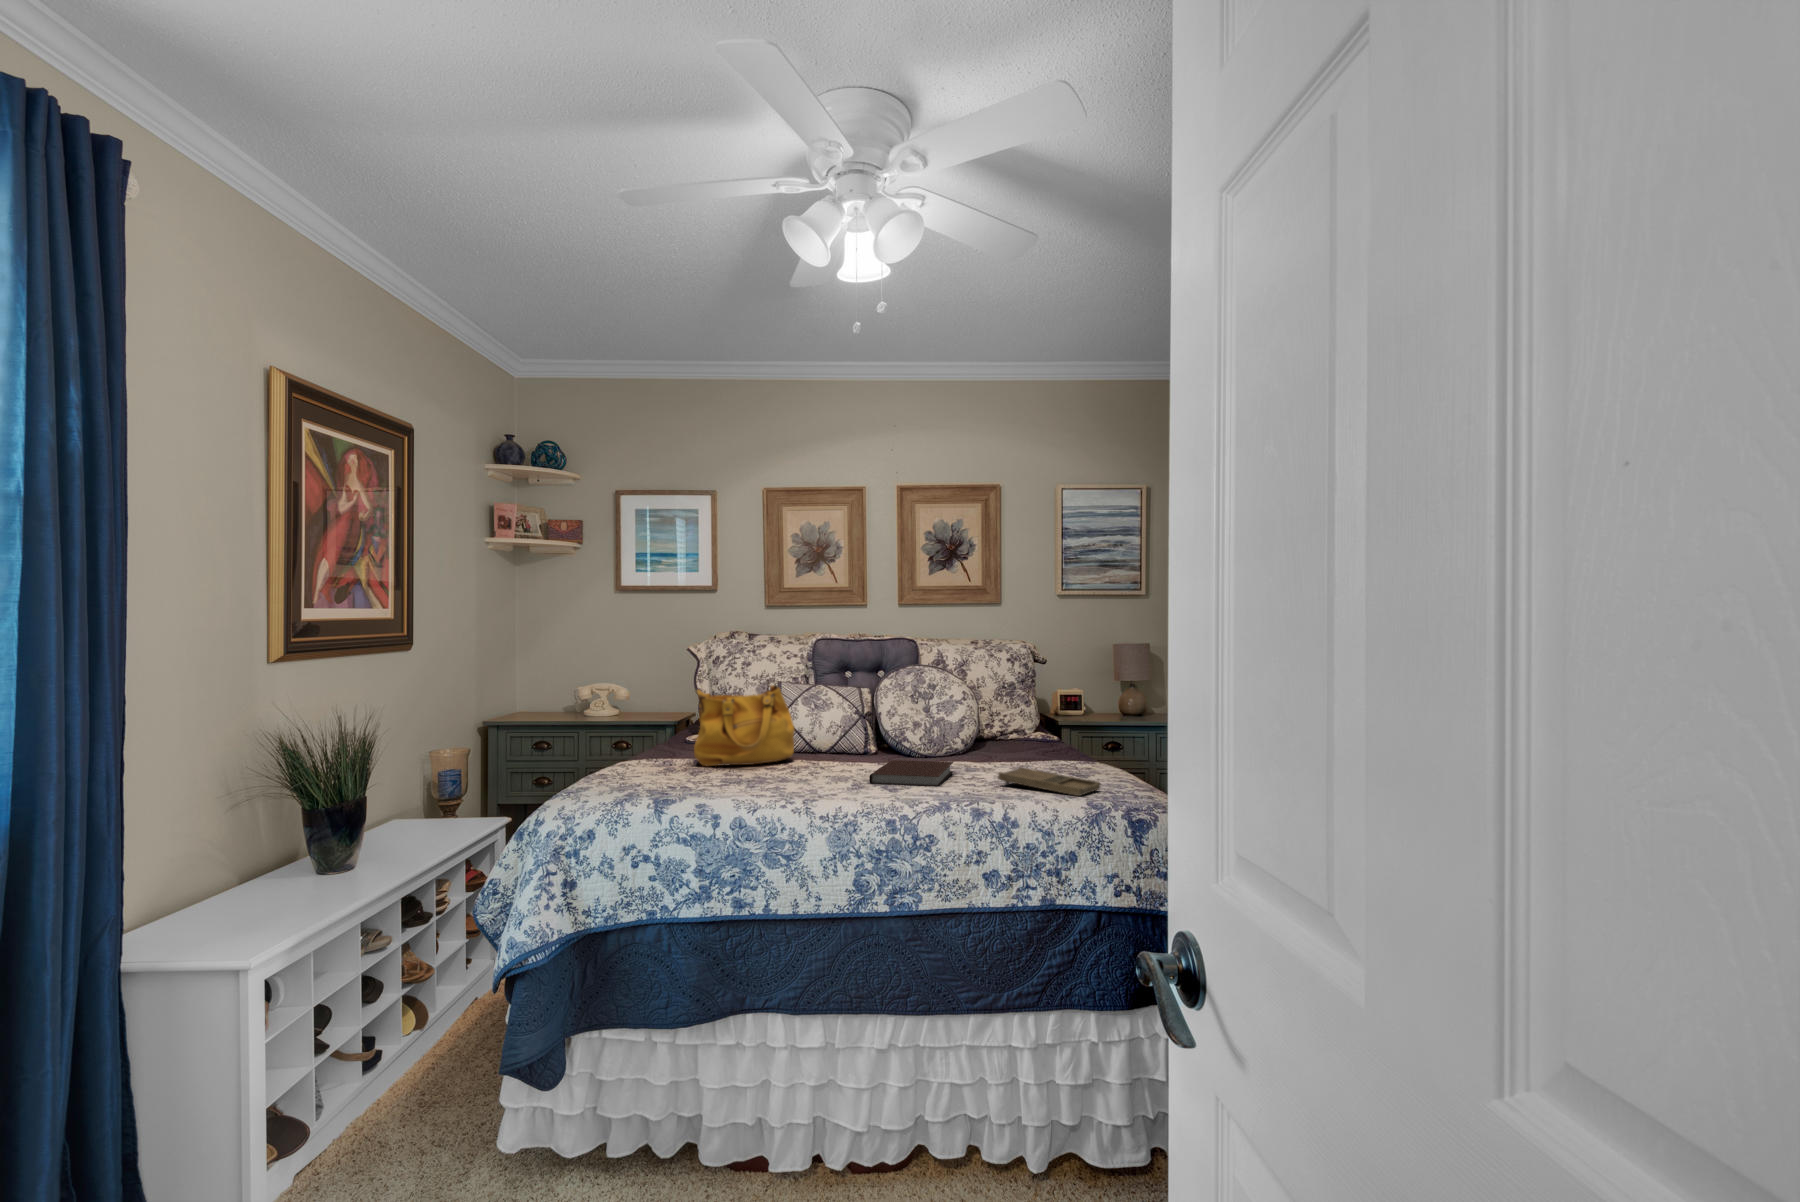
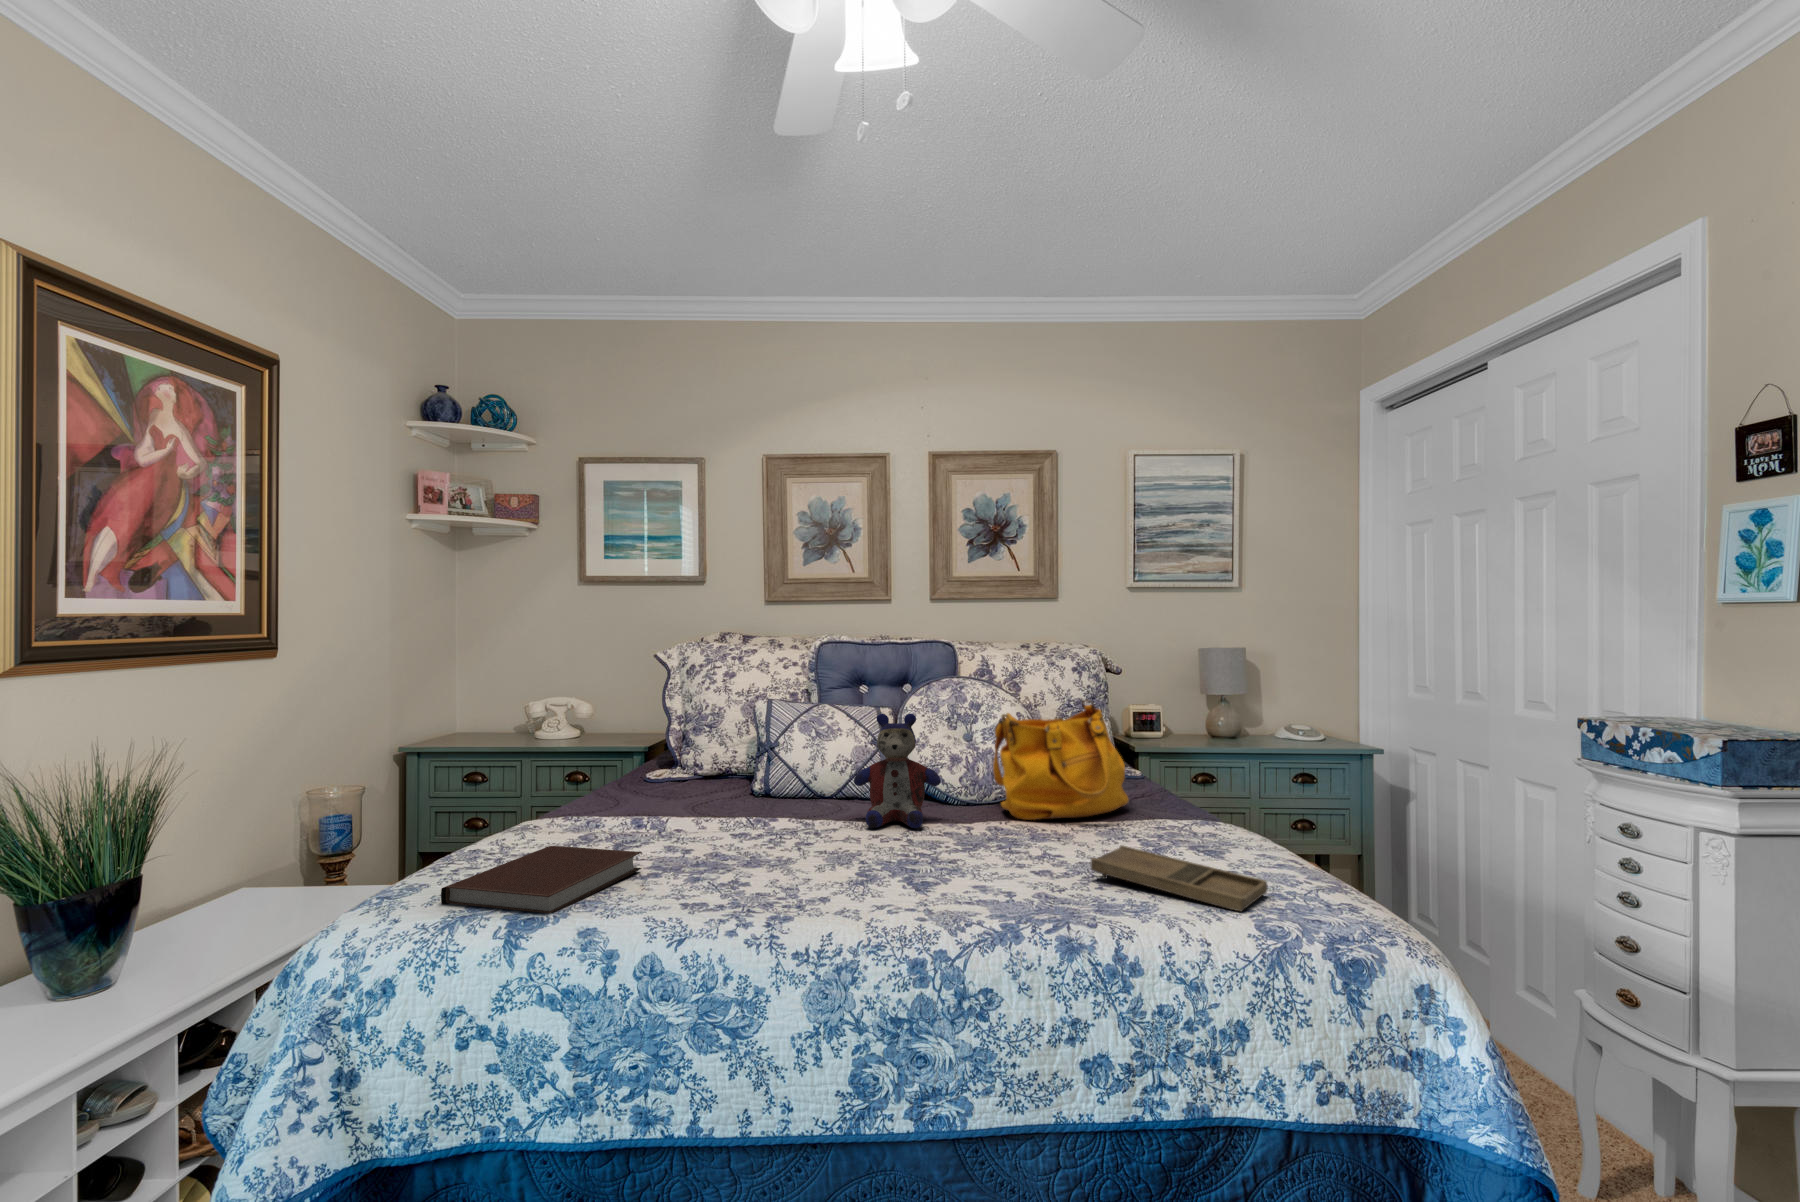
handbag: present [694,681,795,766] -> present [993,700,1128,820]
stuffed bear: none [847,688,907,765] -> present [854,714,941,828]
notebook: present [869,760,953,786] -> present [441,846,642,913]

